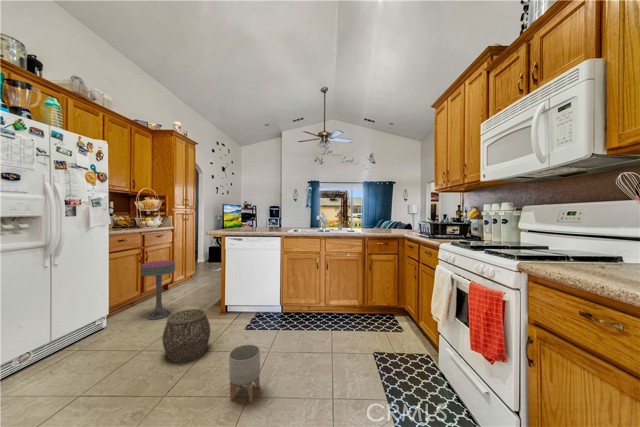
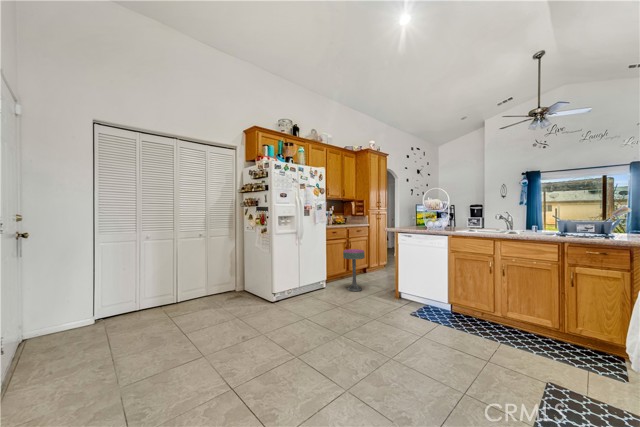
woven basket: present [162,309,210,361] -> none [348,286,379,321]
planter: present [229,344,260,402] -> none [378,318,403,361]

